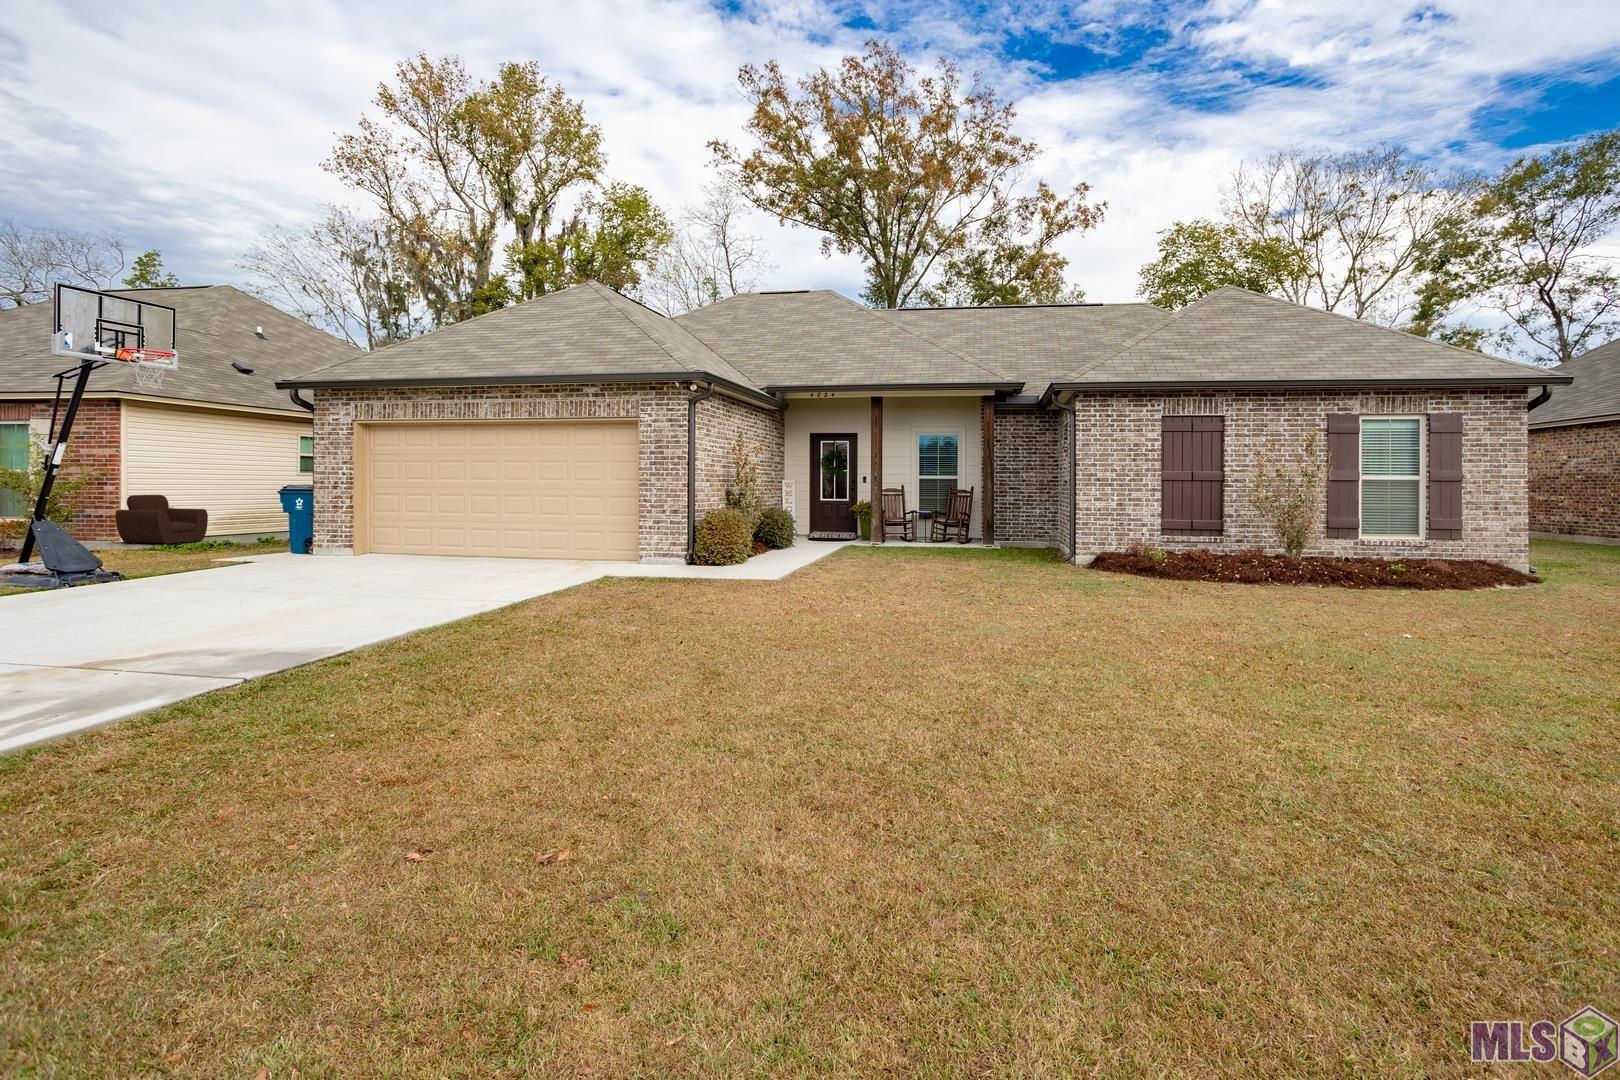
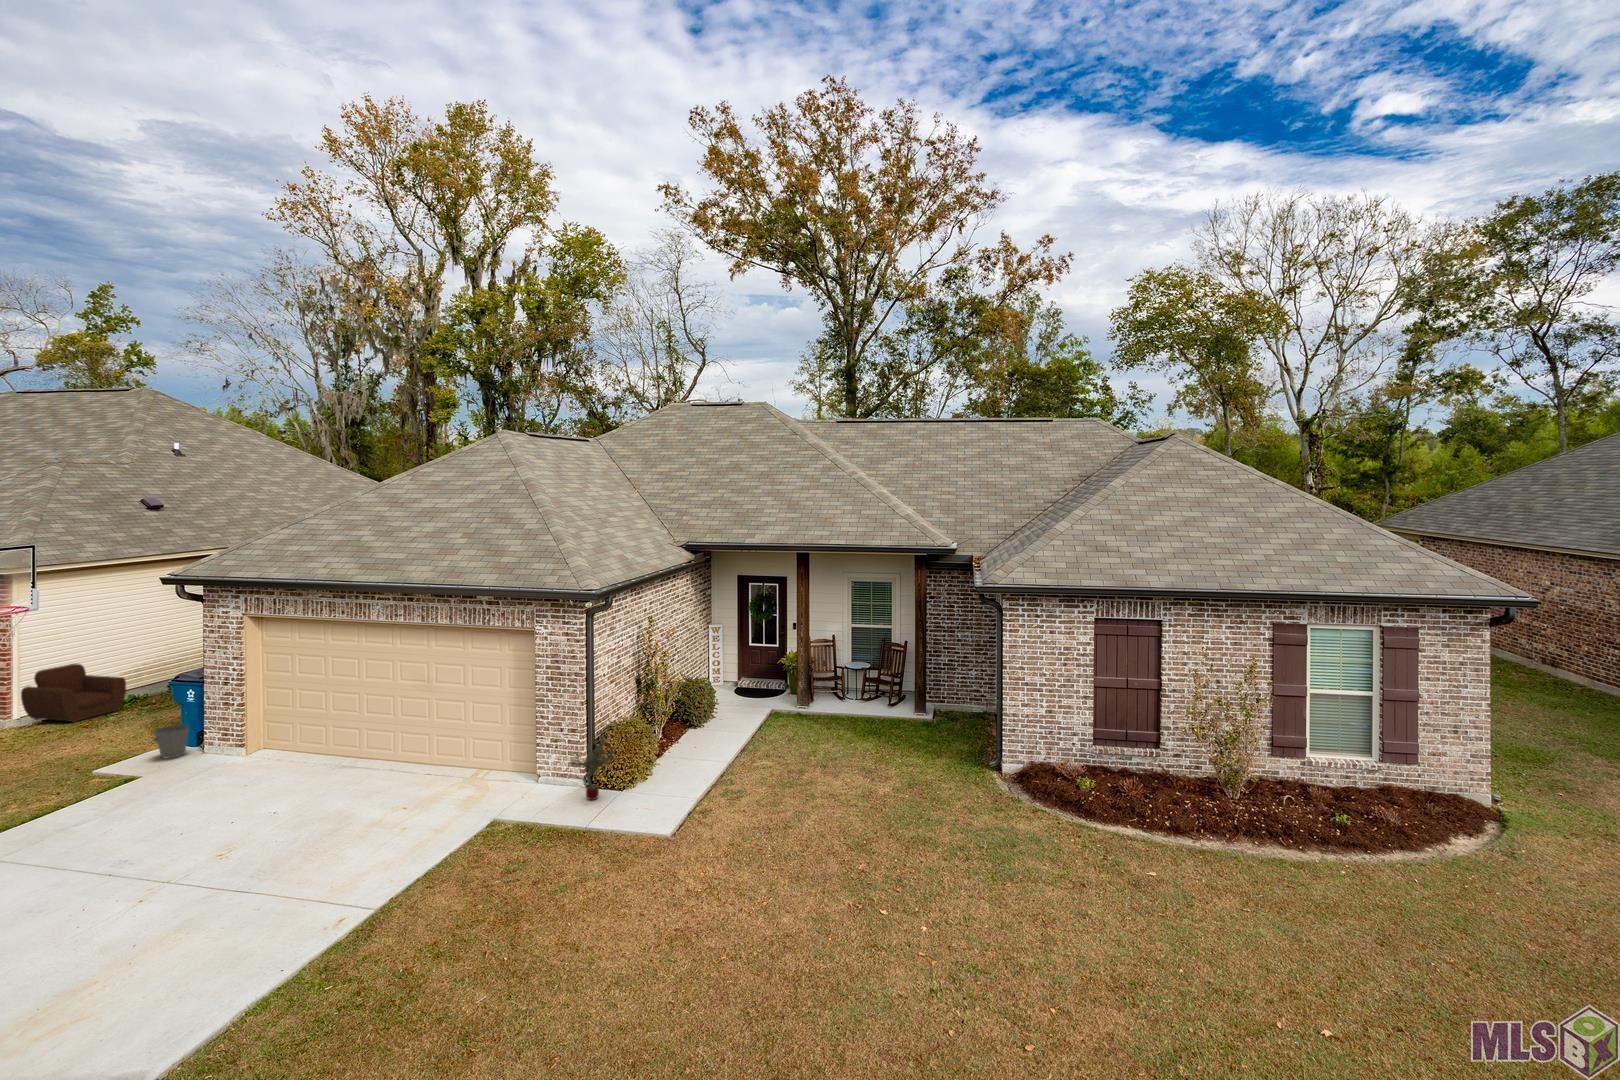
potted tree: none [676,510,721,569] -> present [571,737,615,800]
bucket: none [267,528,298,555] -> present [154,725,189,758]

